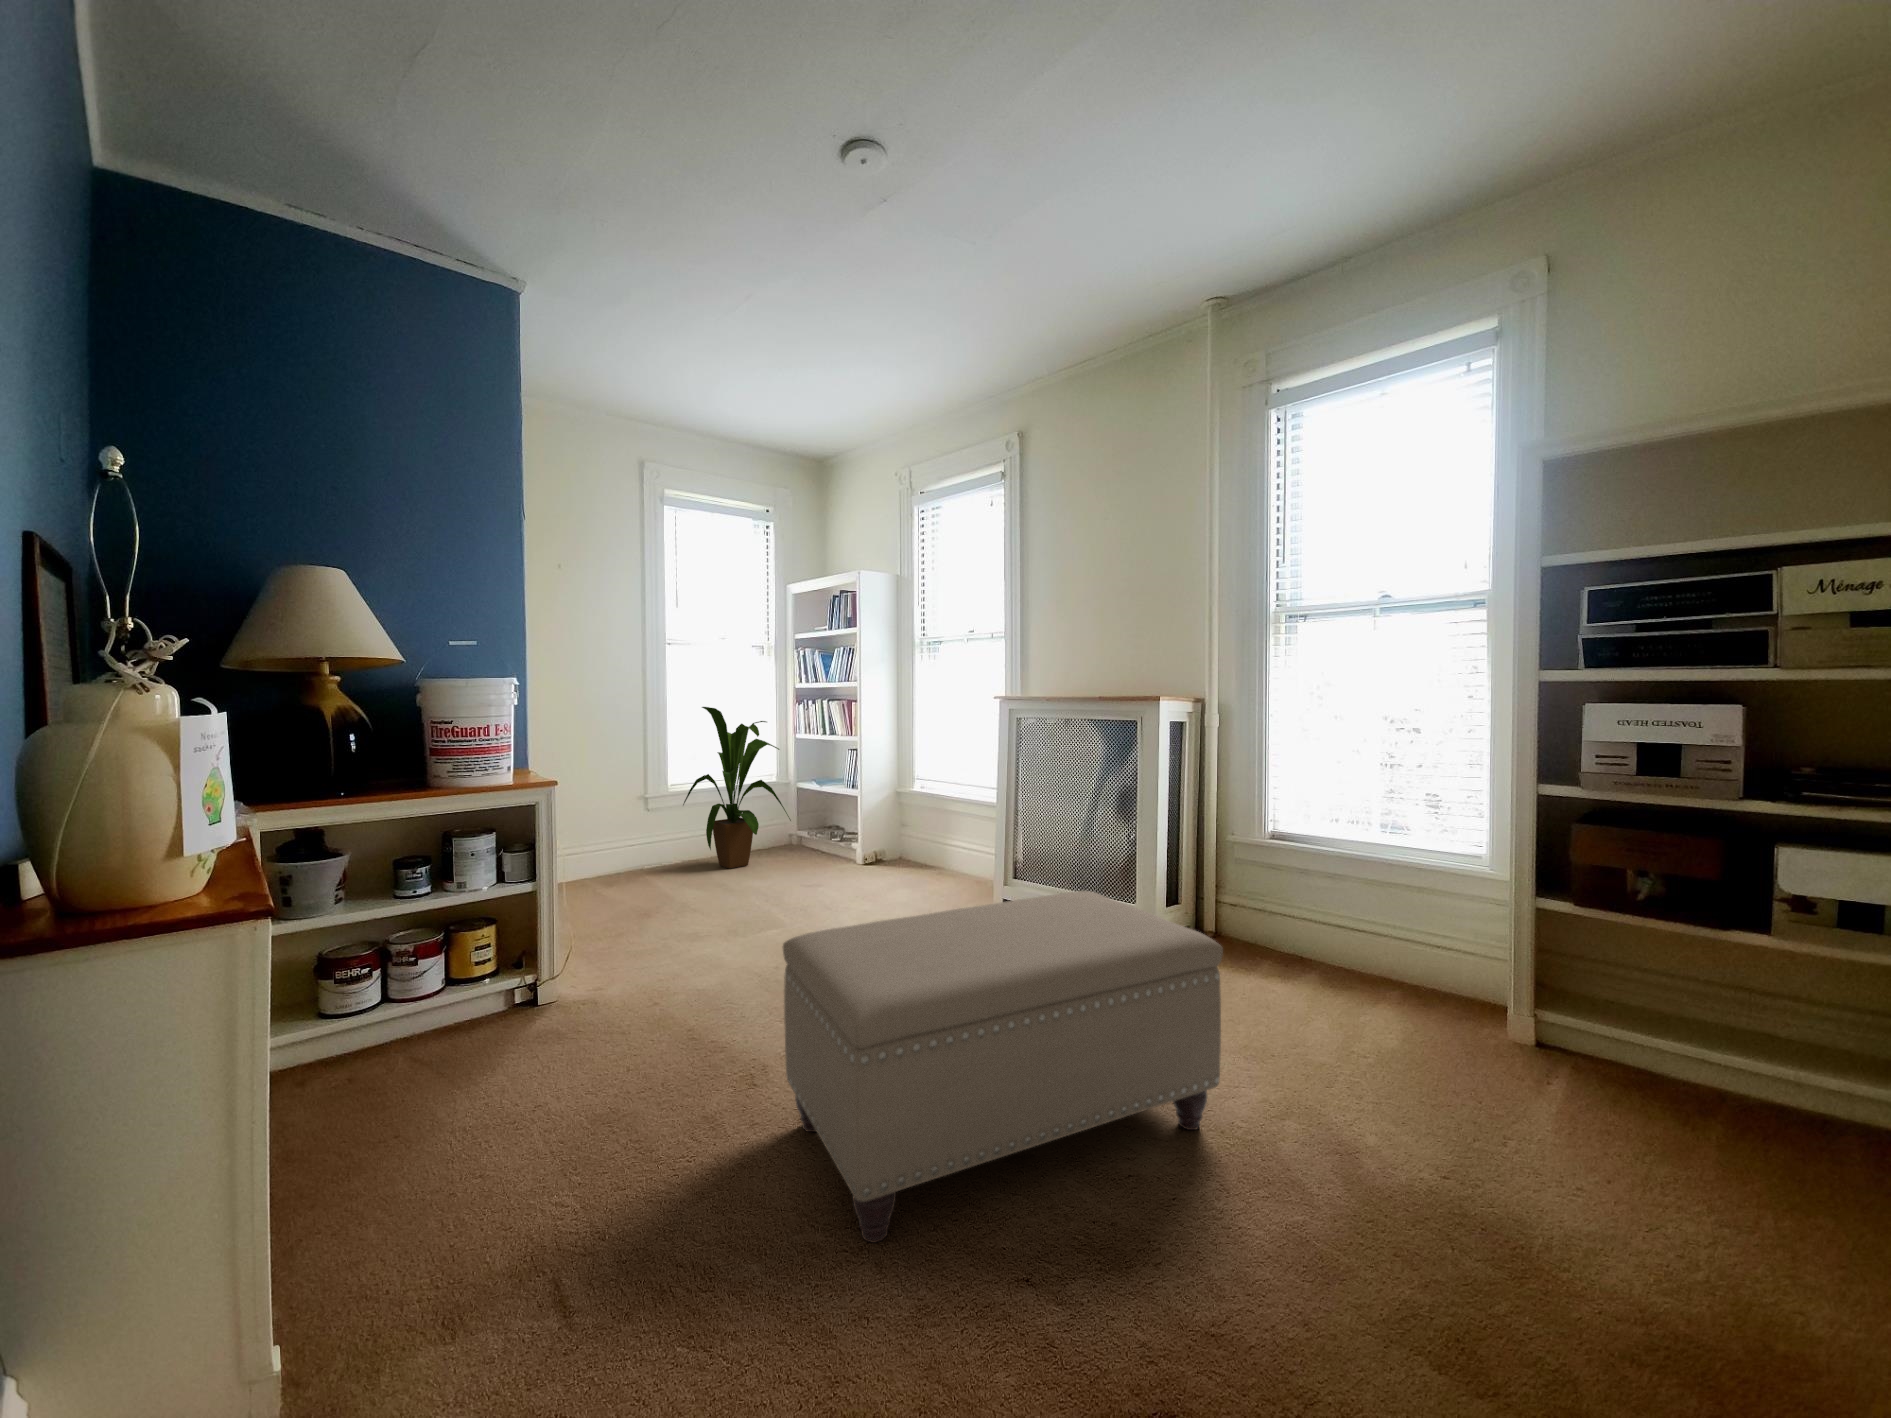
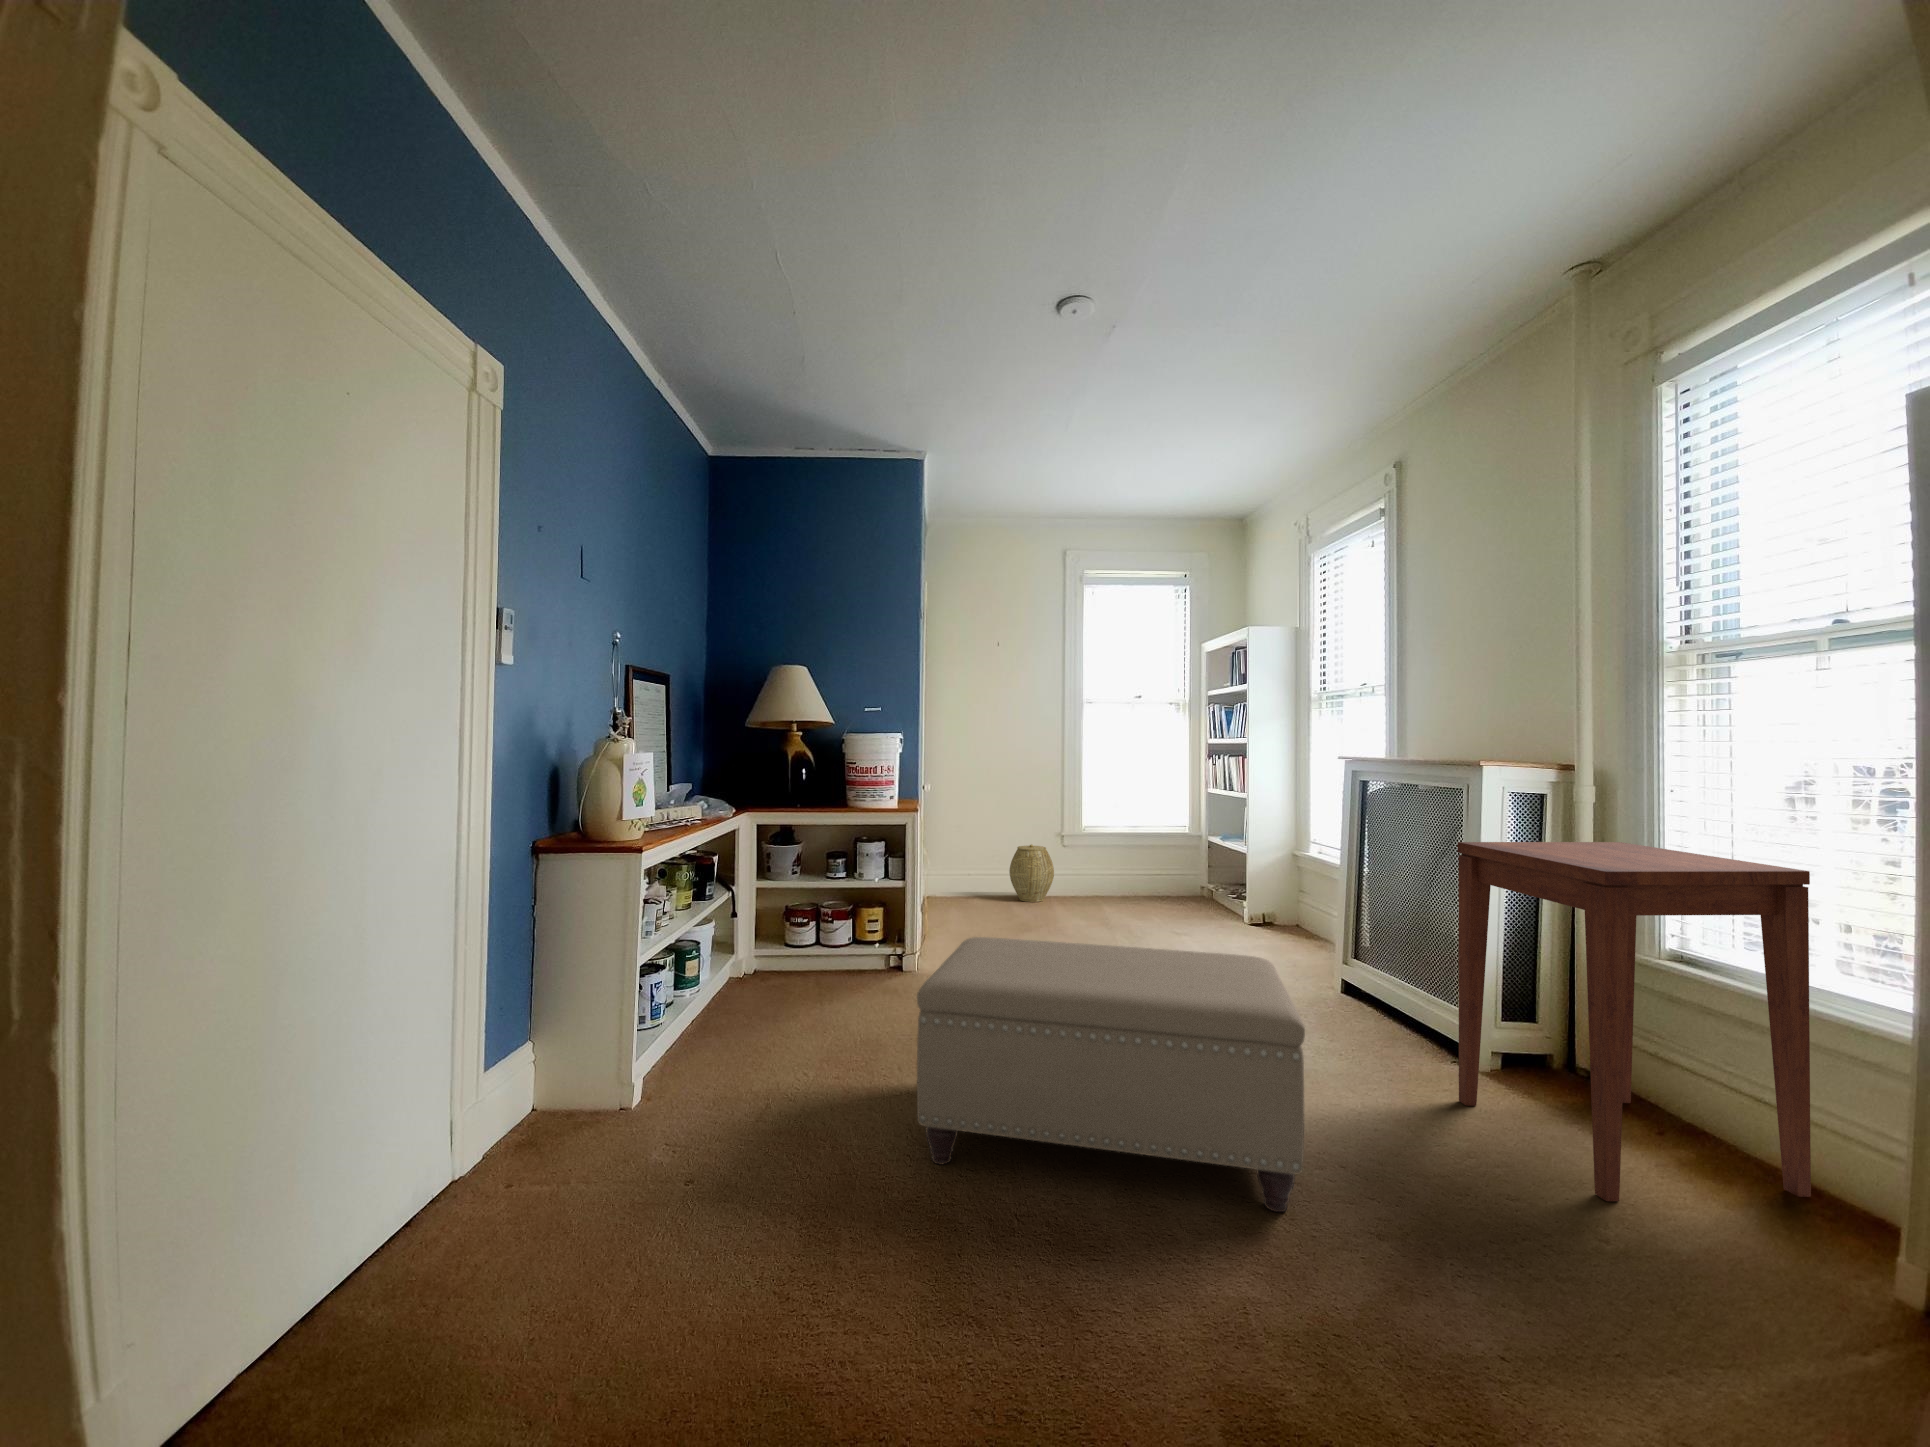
house plant: present [683,707,791,869] -> none [1091,758,1185,907]
side table: none [1173,753,1383,1024] -> present [1457,842,1811,1201]
woven basket: none [587,813,645,882] -> present [1009,844,1054,902]

